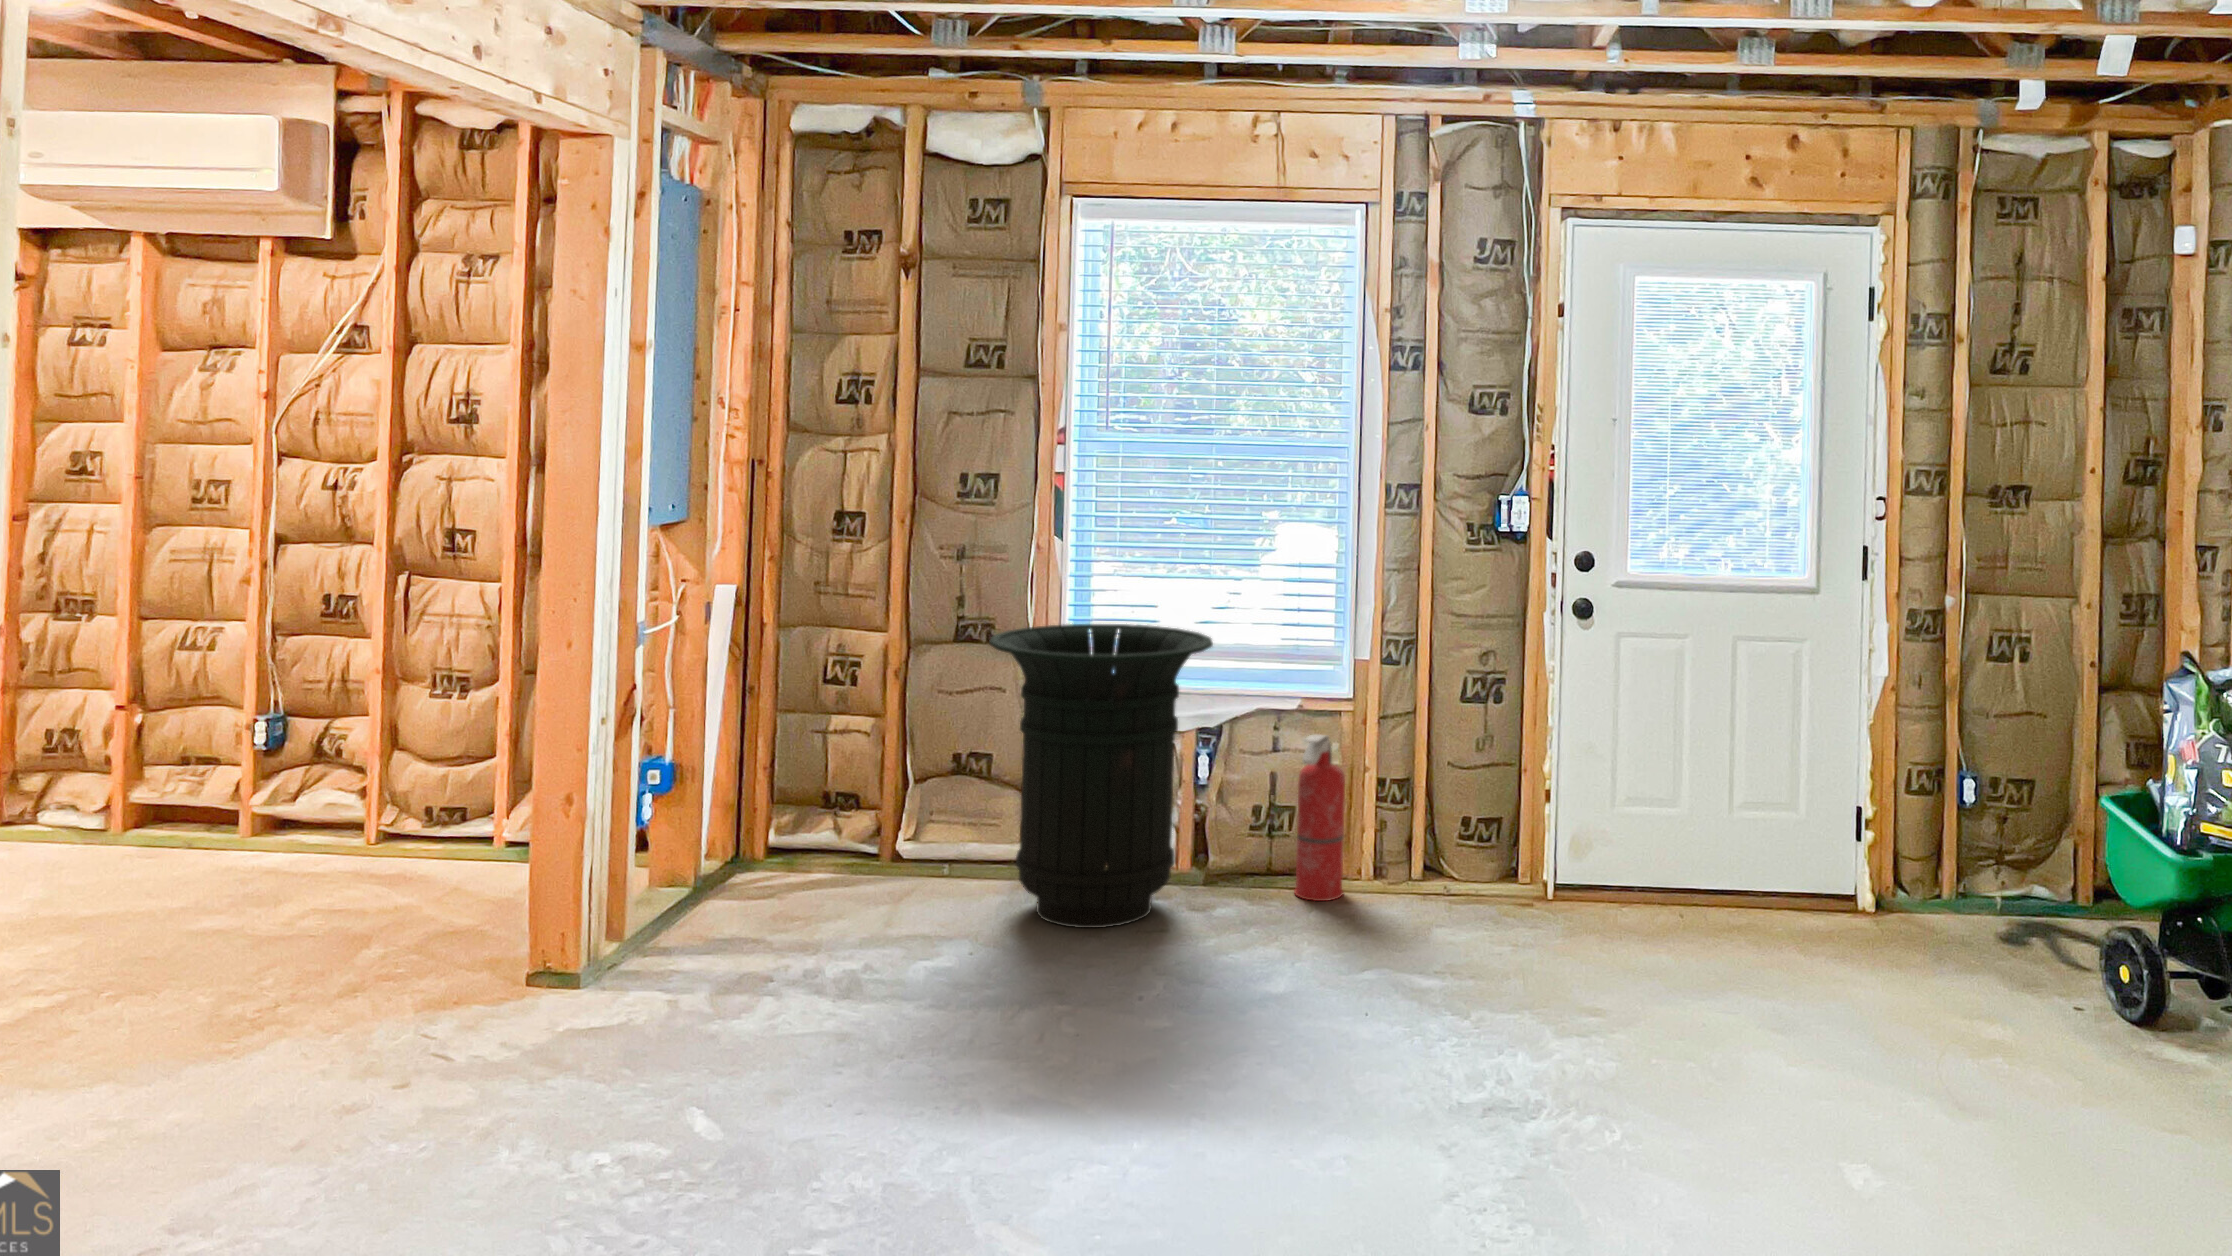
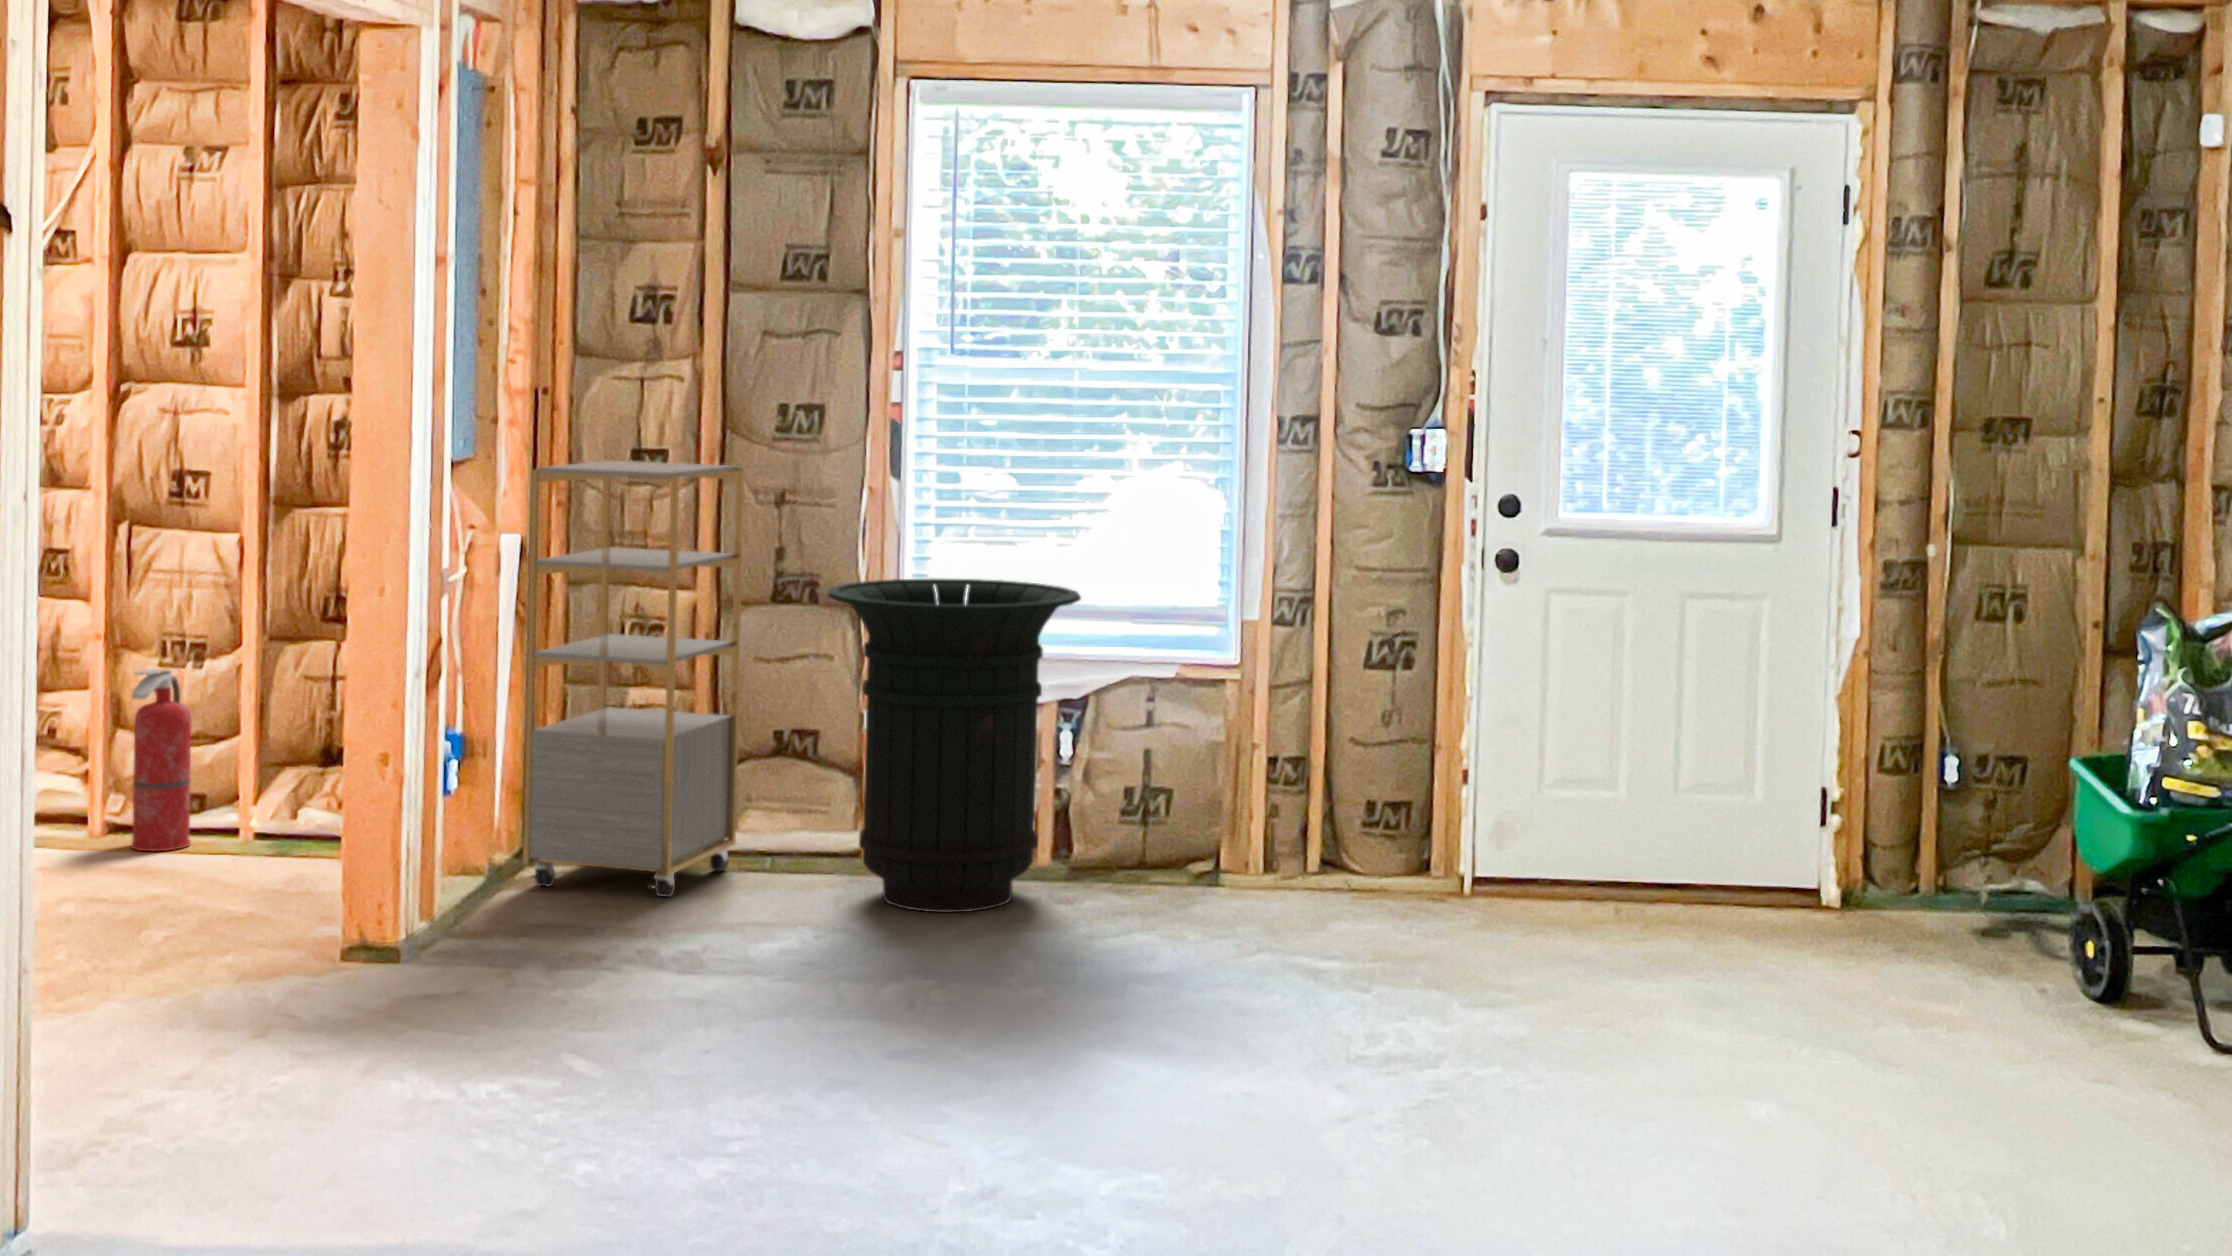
shelving unit: none [719,522,926,912] -> present [523,460,744,897]
fire extinguisher: present [1294,735,1345,901] -> present [131,669,191,851]

